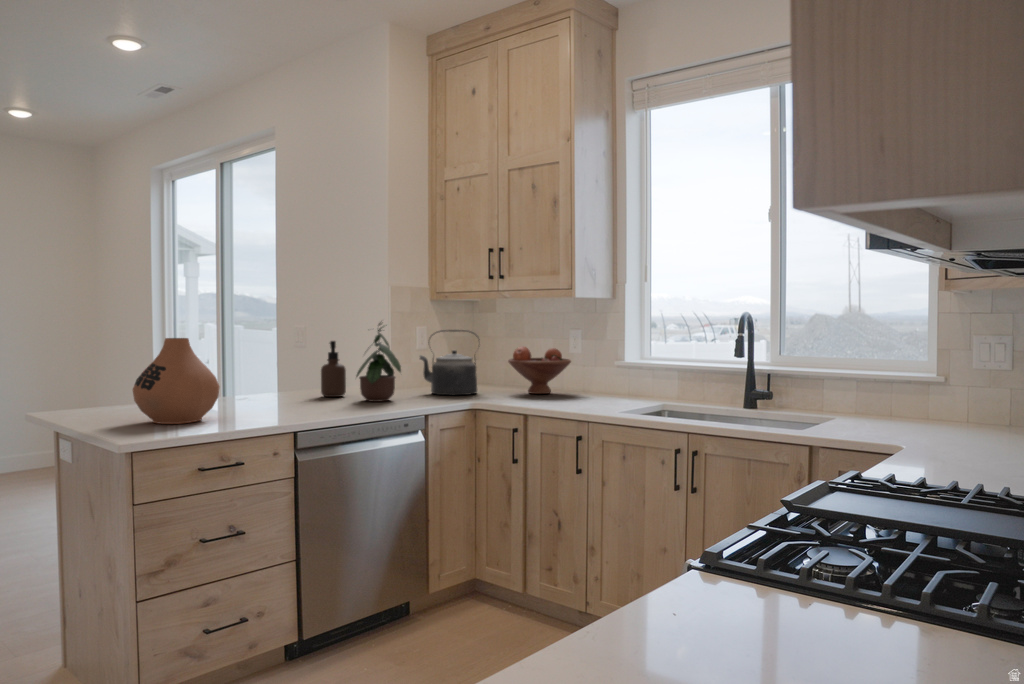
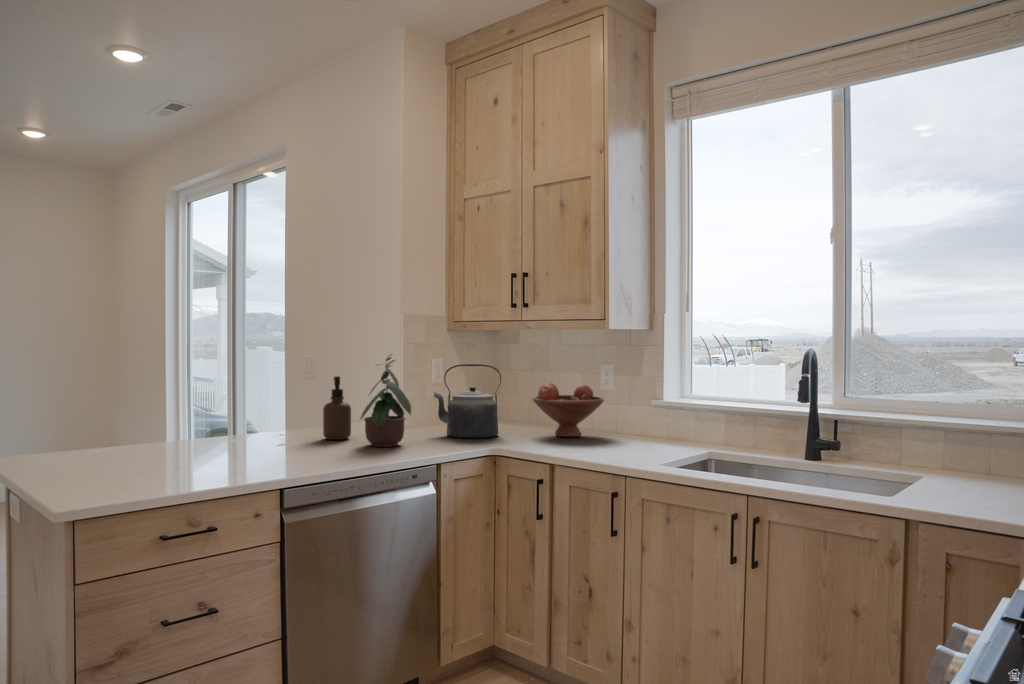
vase: present [133,338,219,424] -> none [93,378,196,480]

